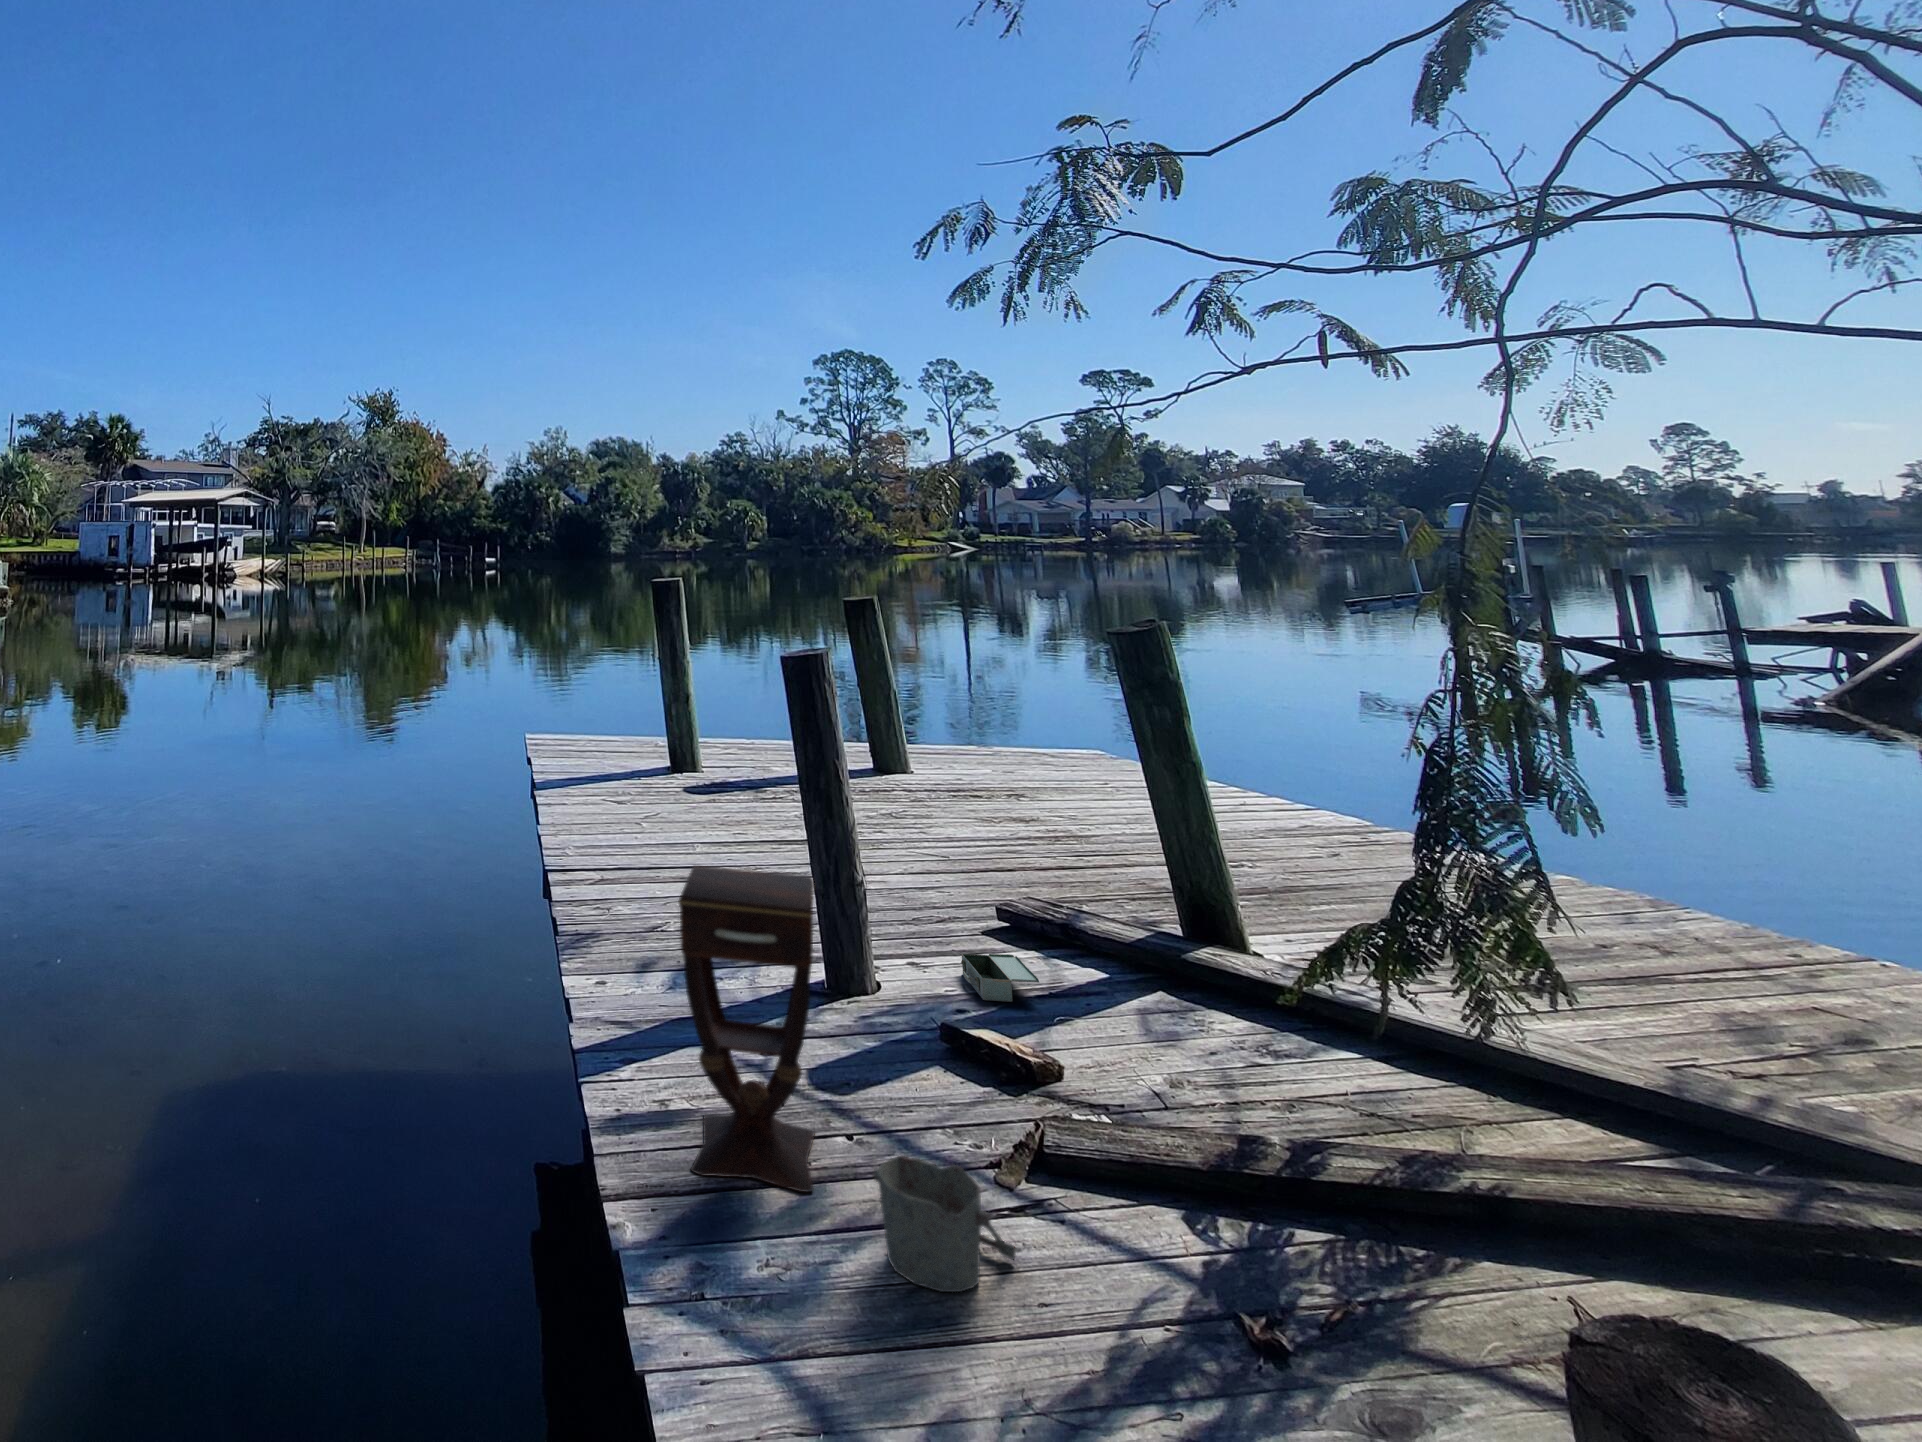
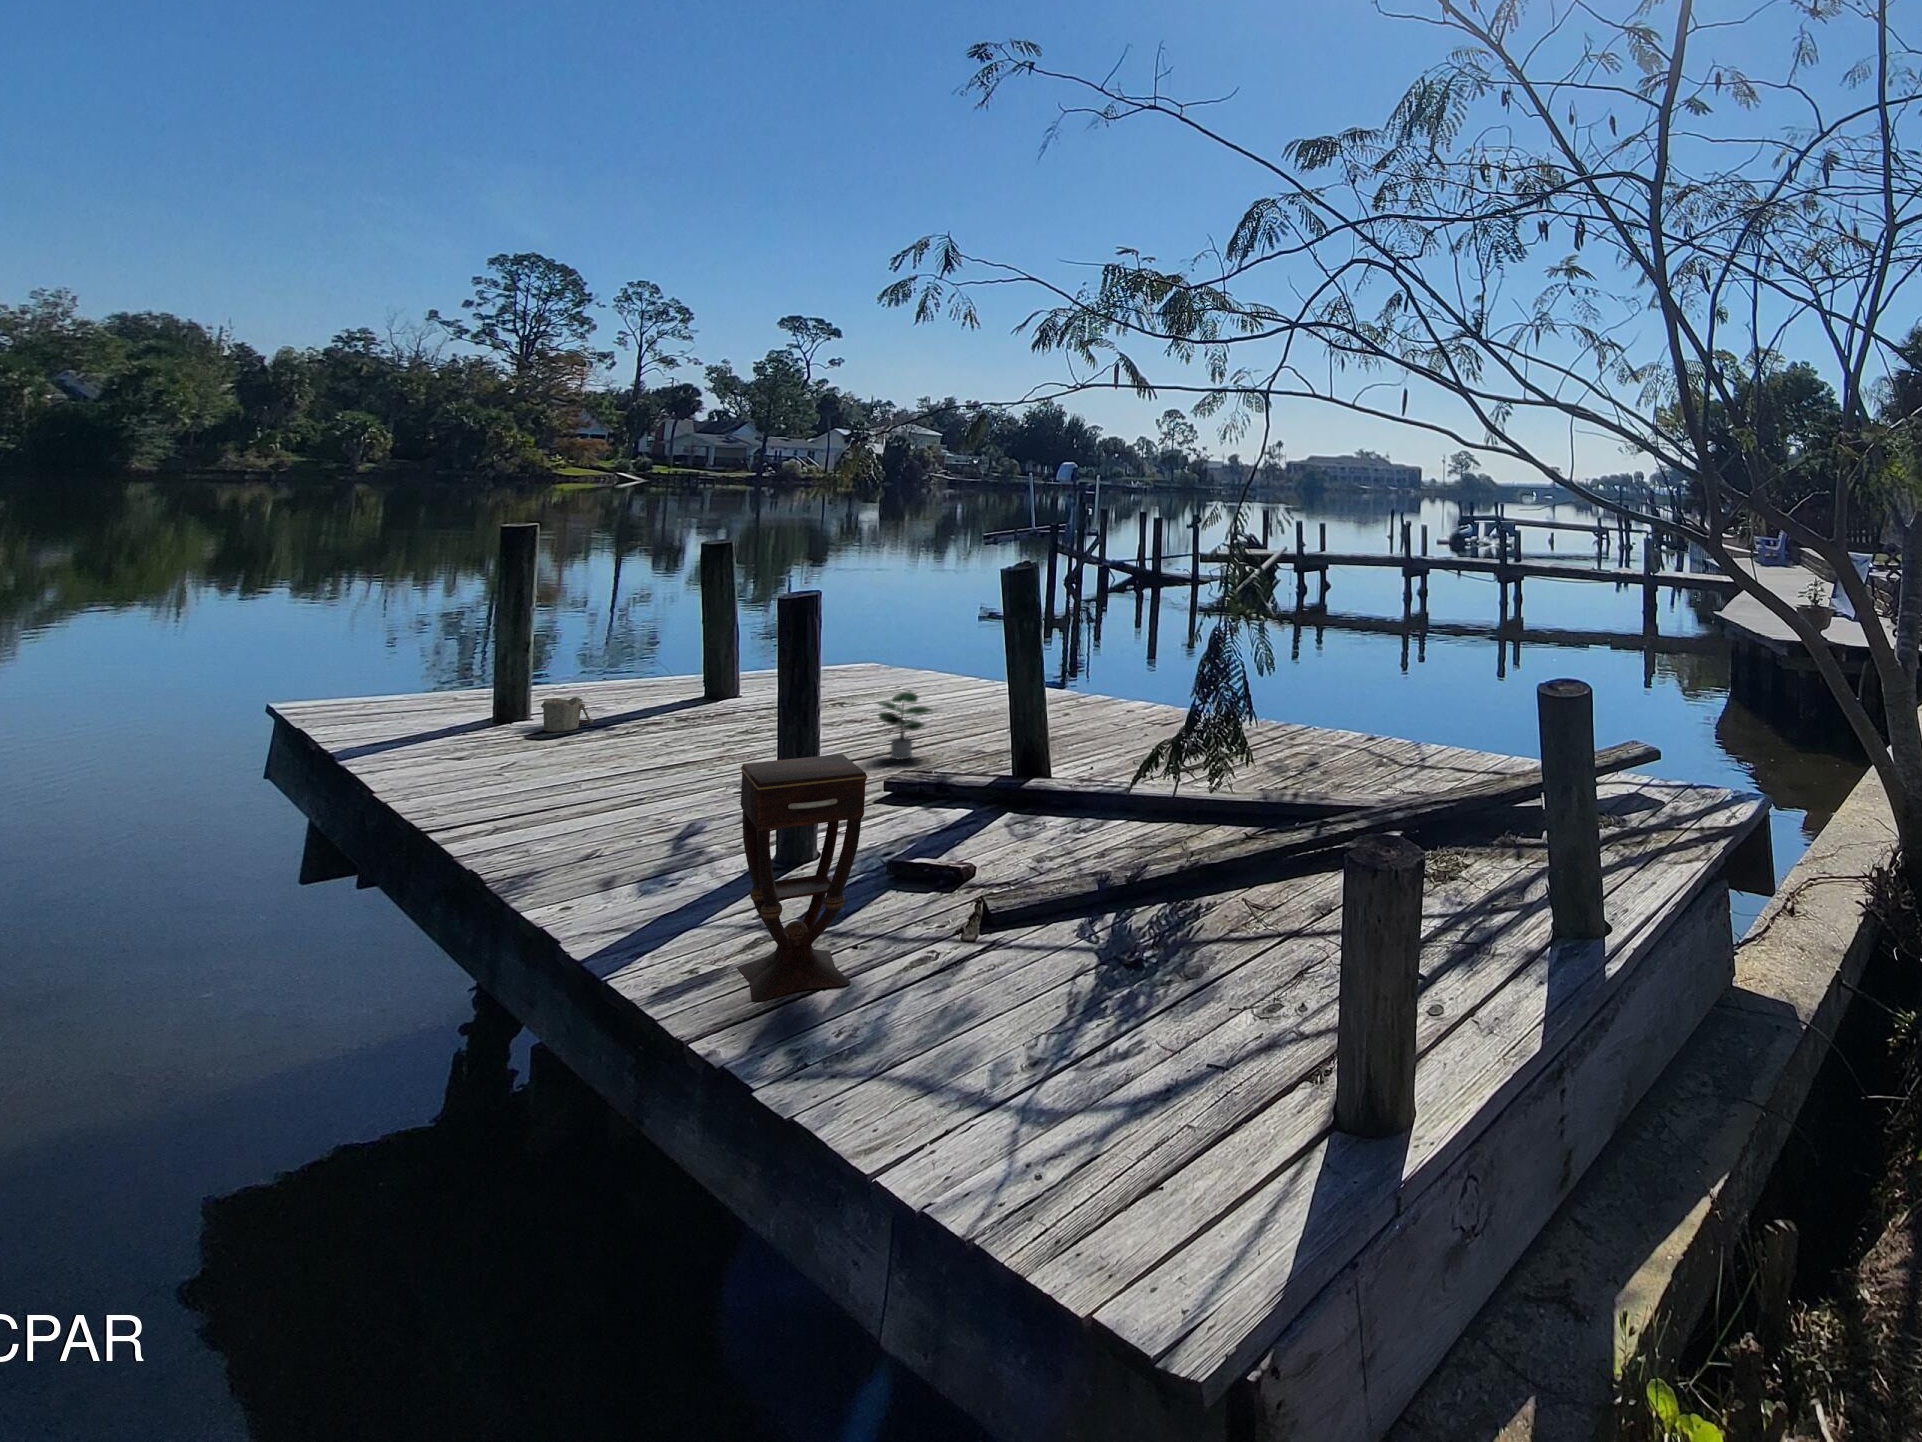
potted plant: none [1004,800,1083,885] -> present [878,692,934,759]
toolbox: present [961,954,1039,1002] -> none [876,807,940,843]
bucket: present [874,1156,1016,1292] -> present [541,697,593,732]

